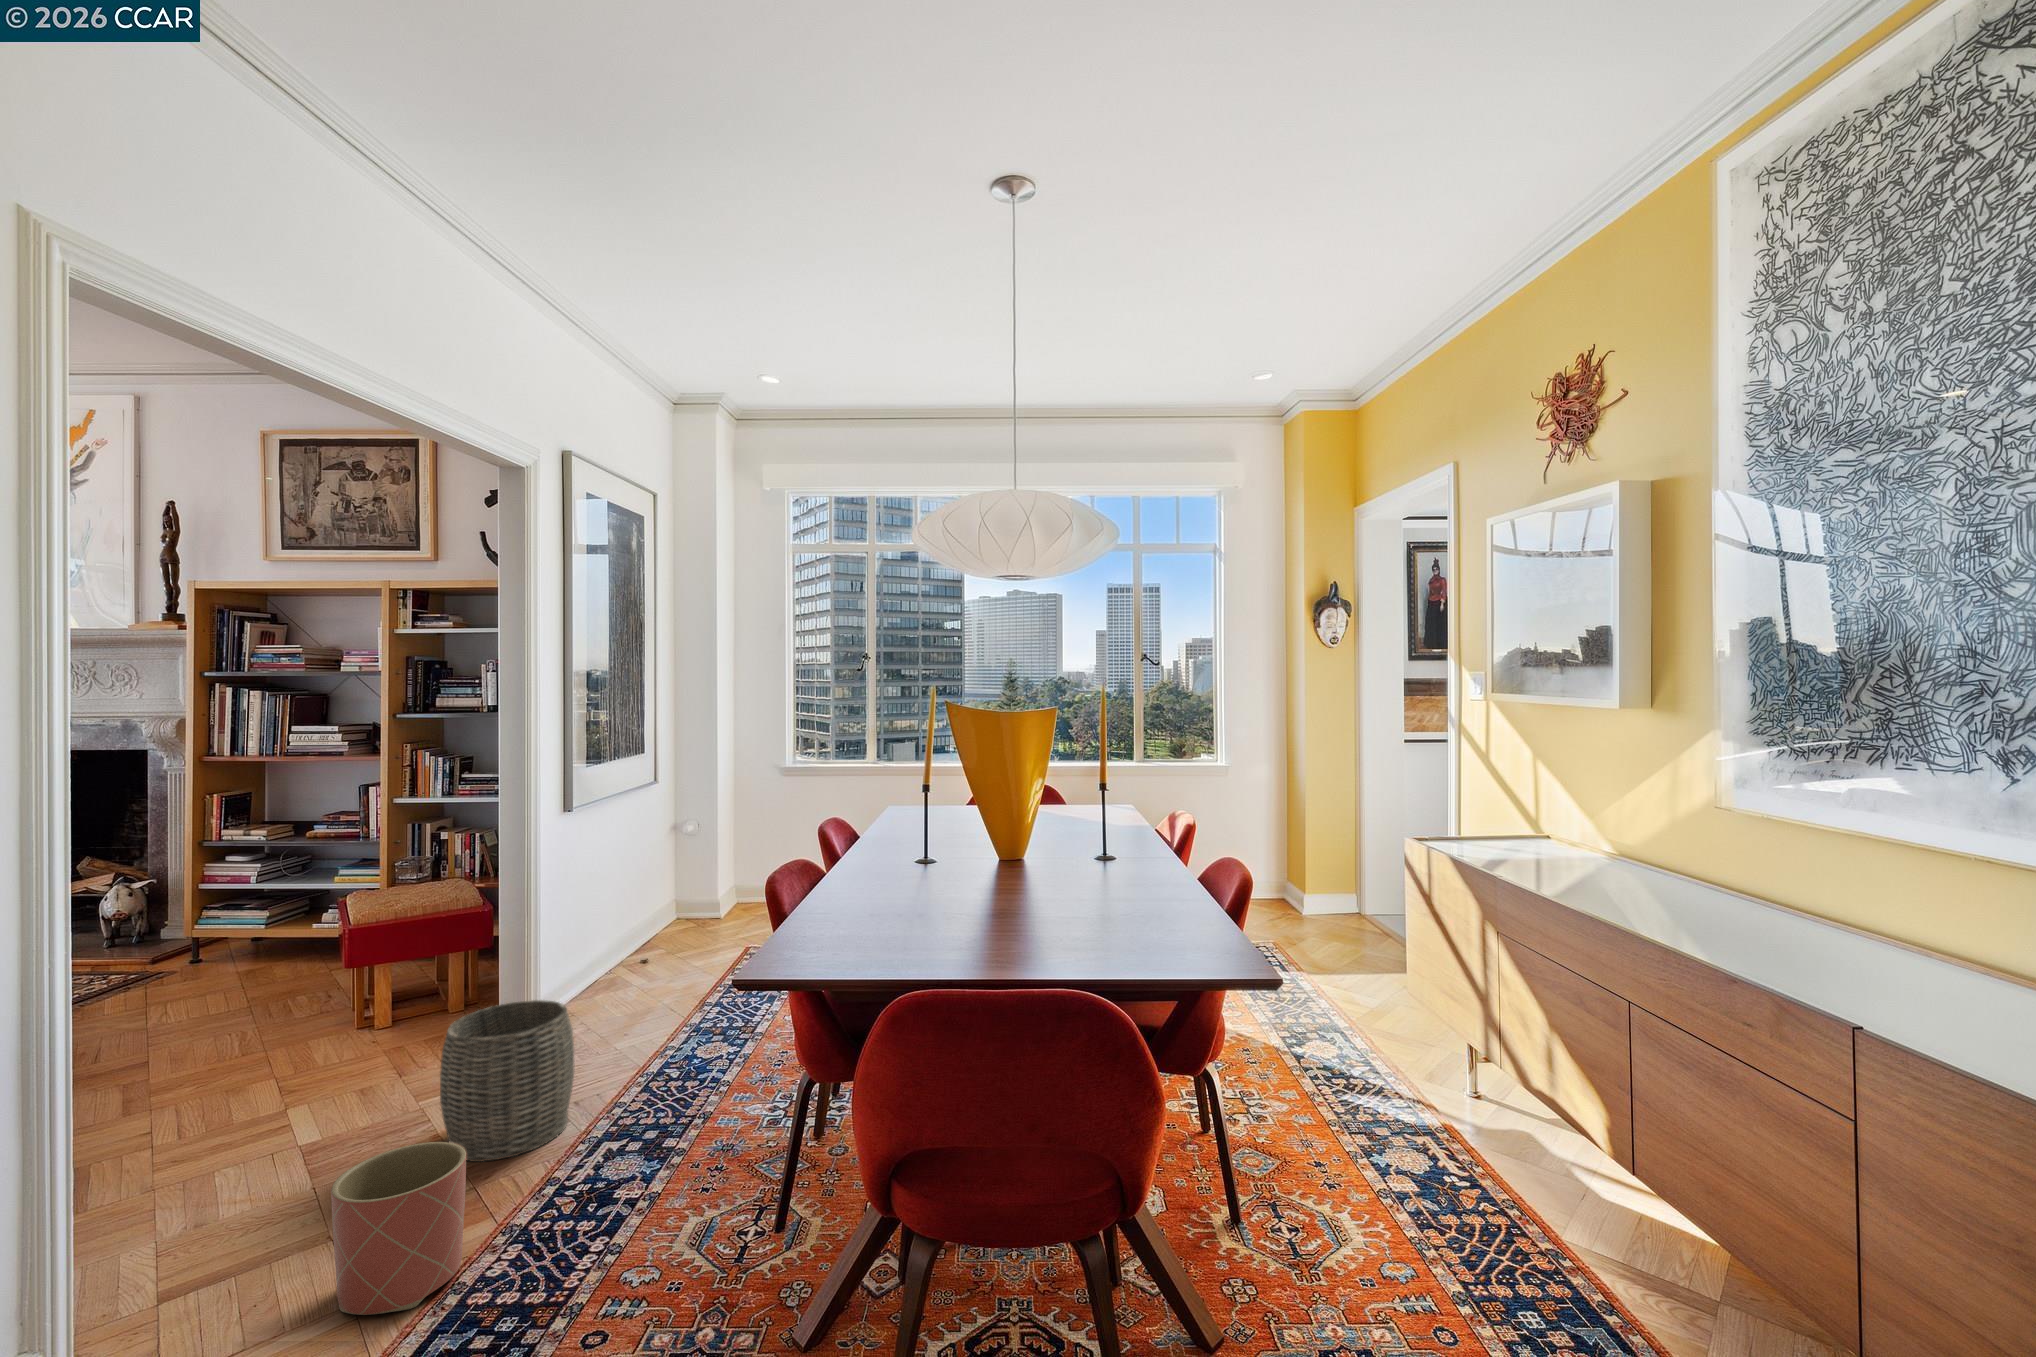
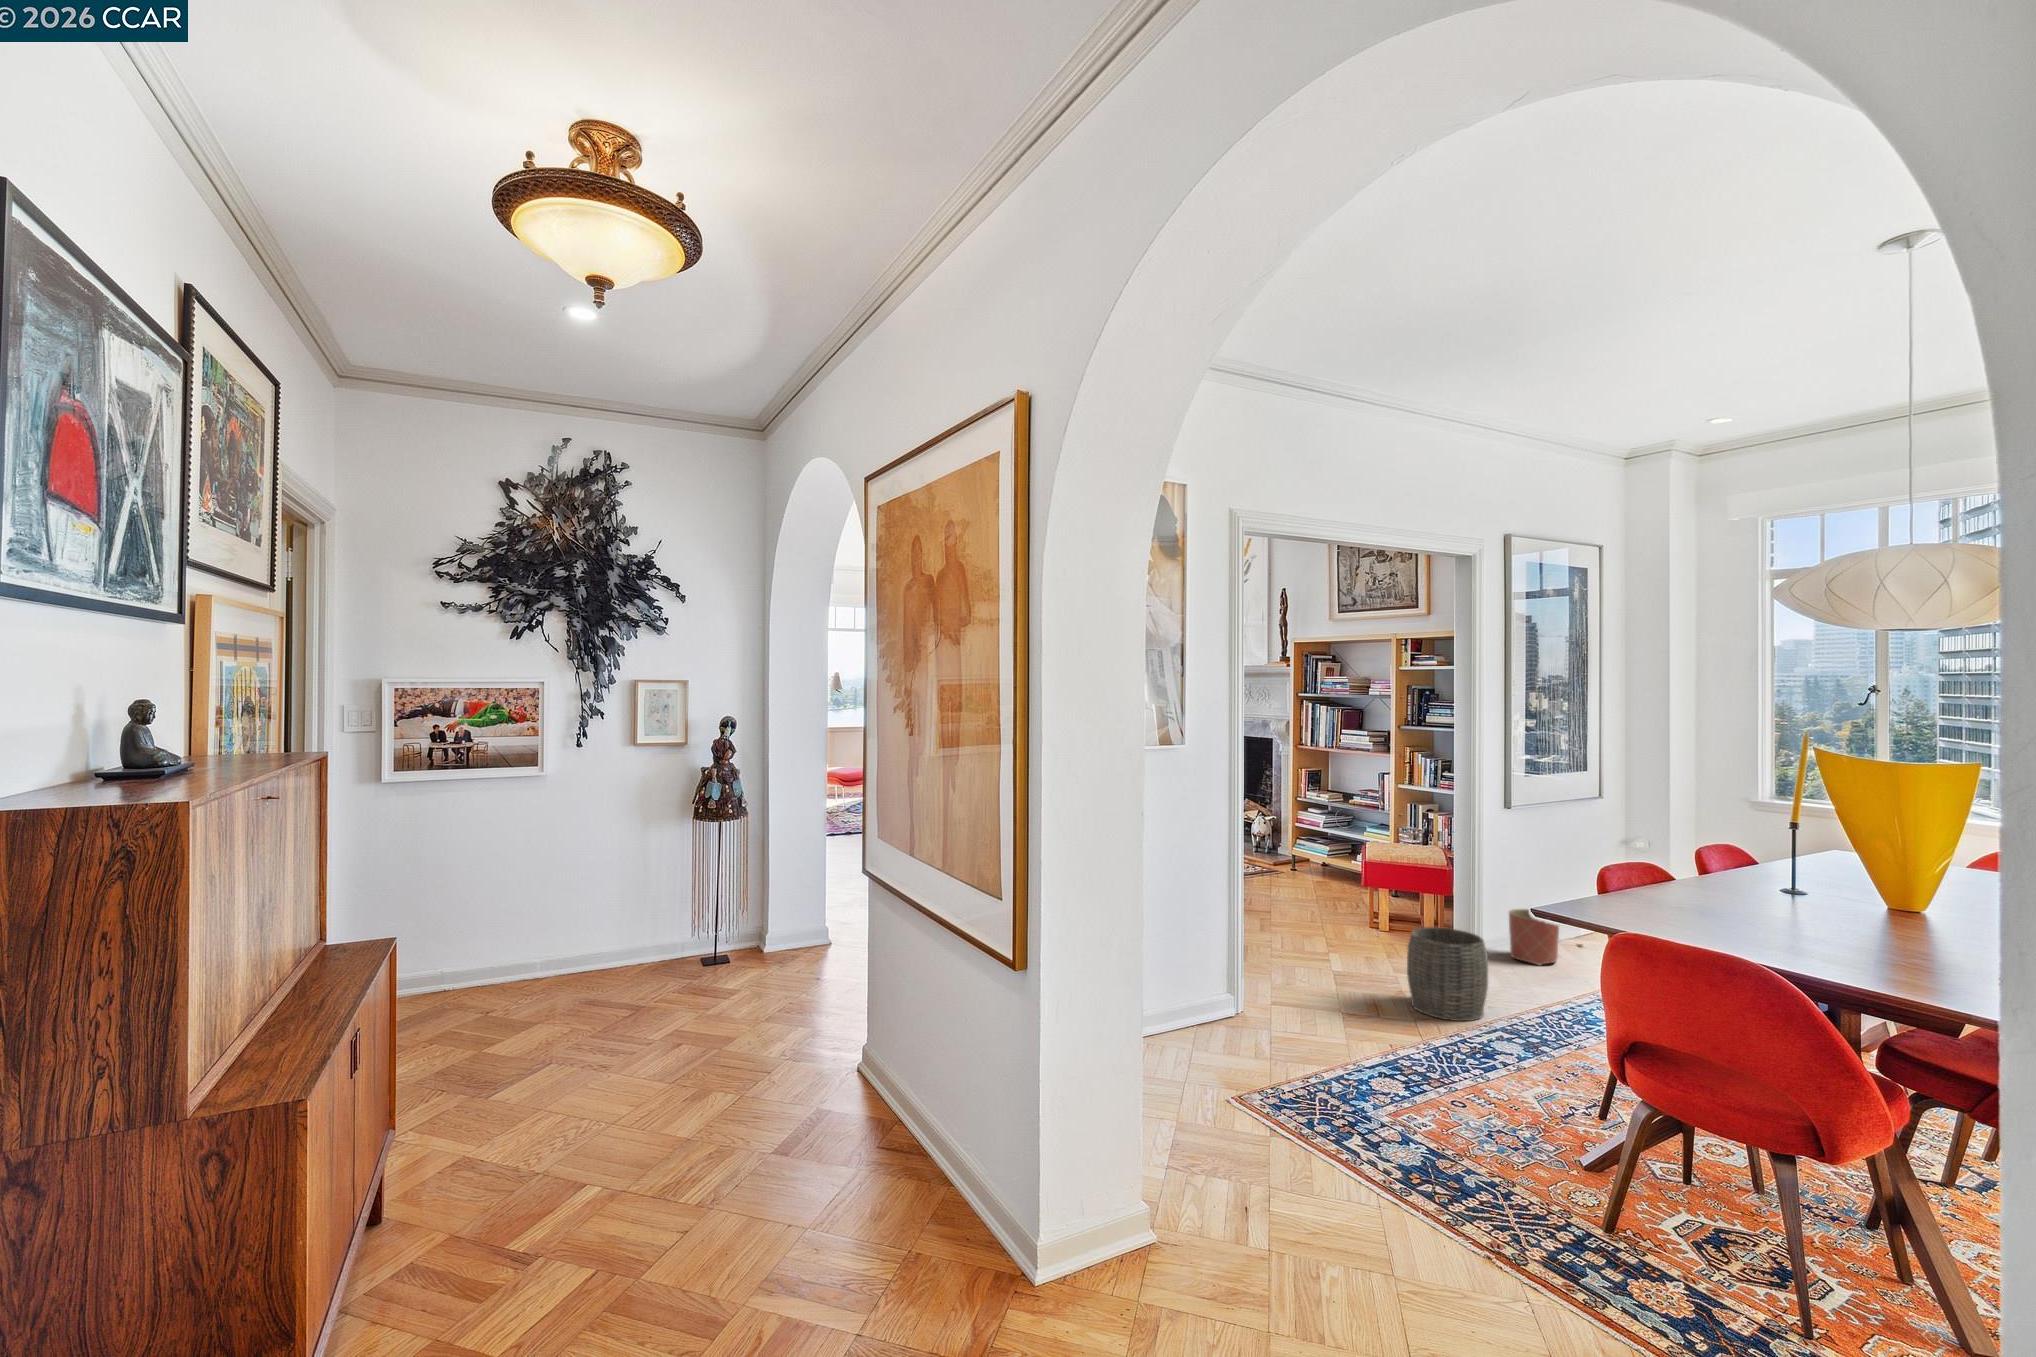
planter: present [331,1142,466,1315] -> present [1509,909,1559,966]

